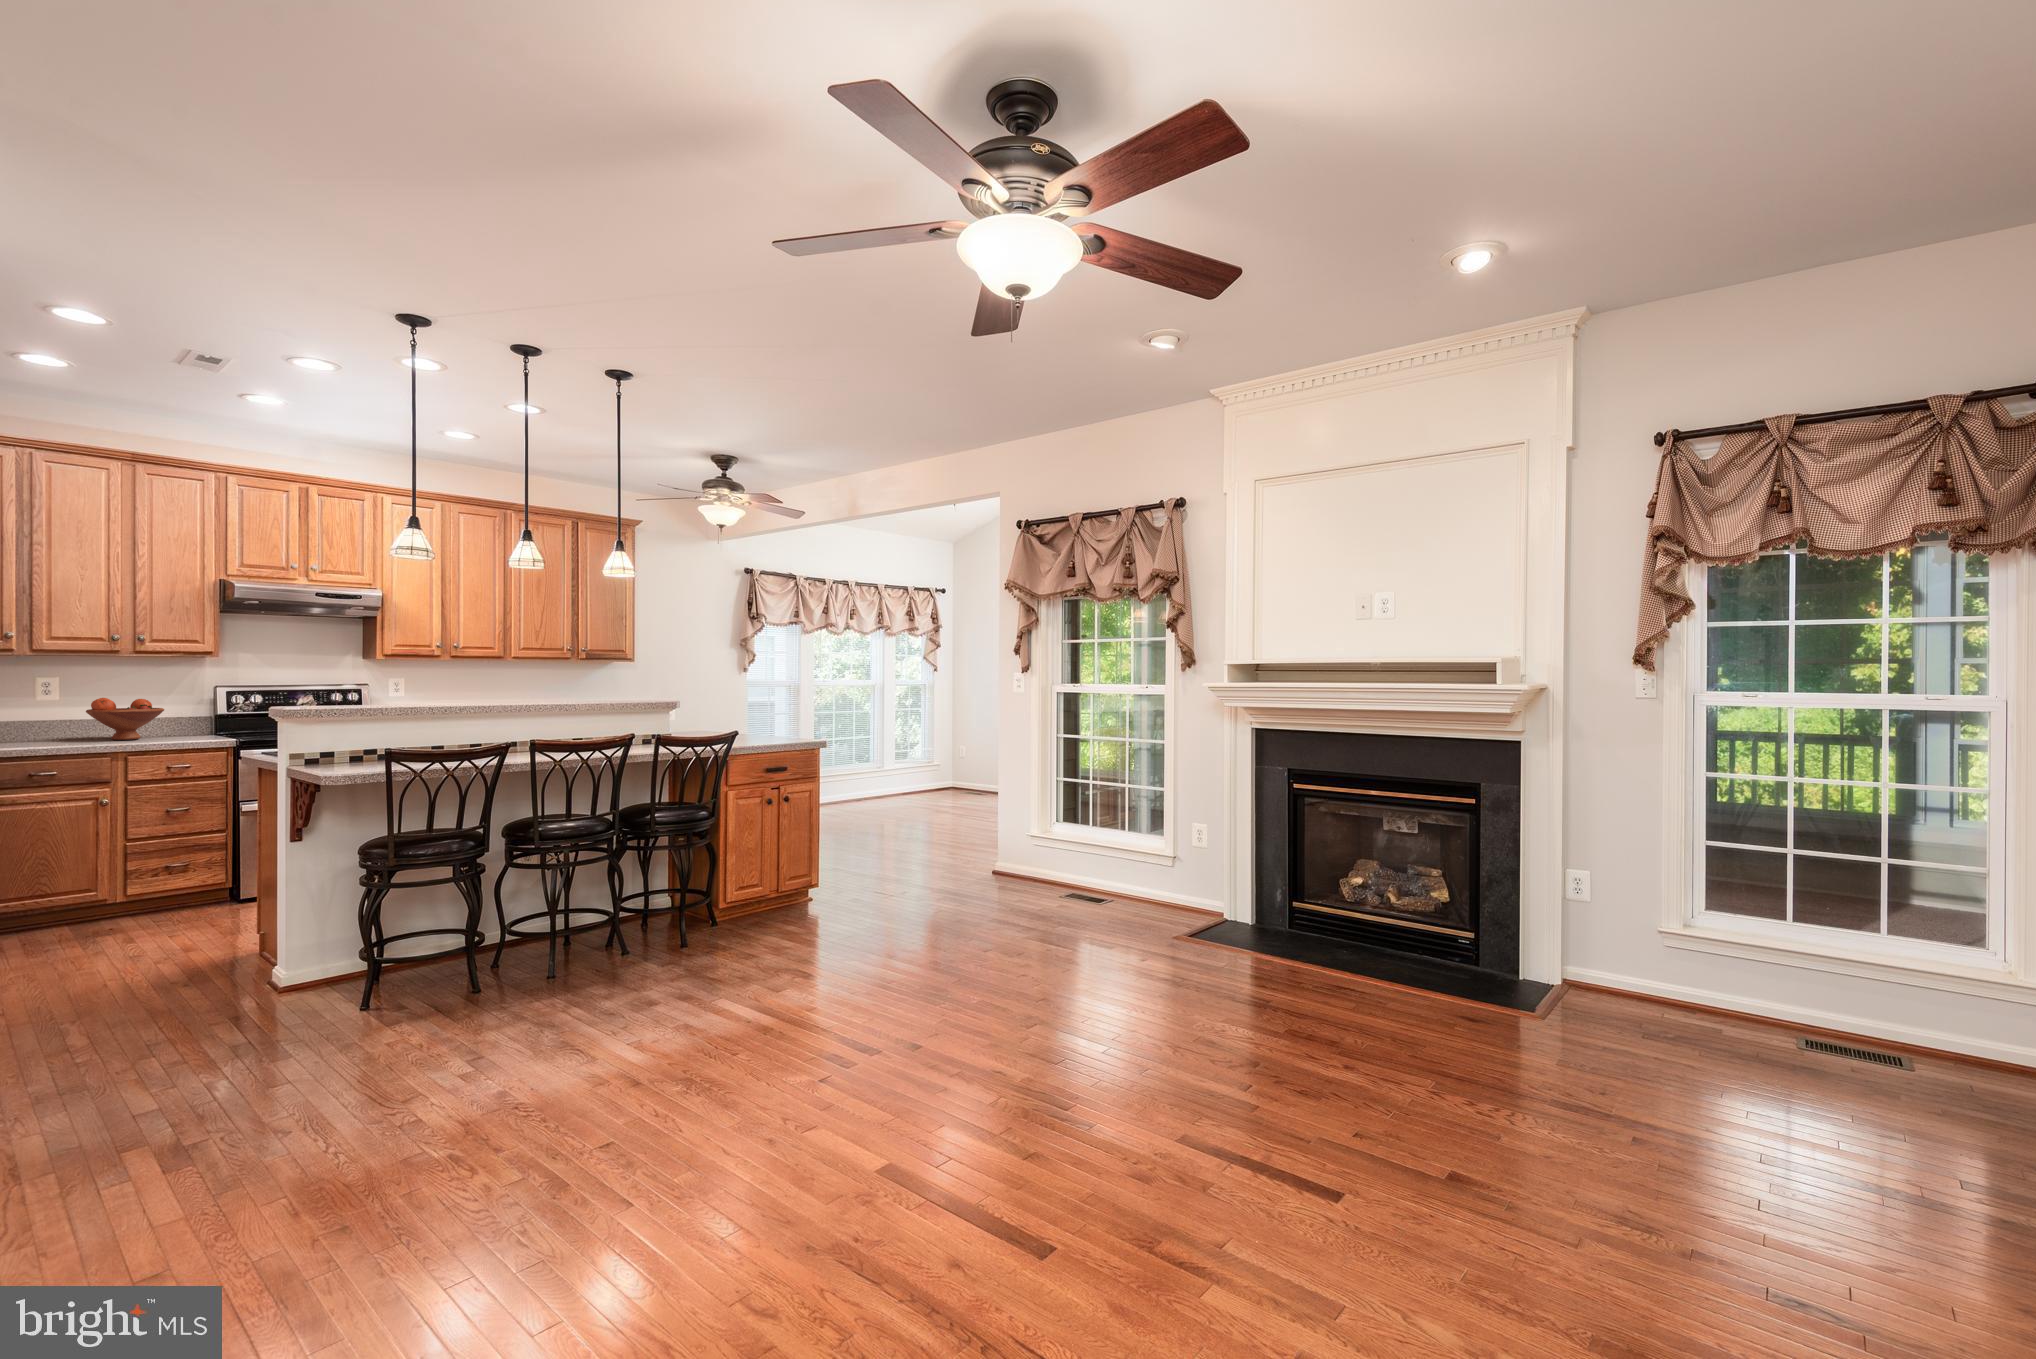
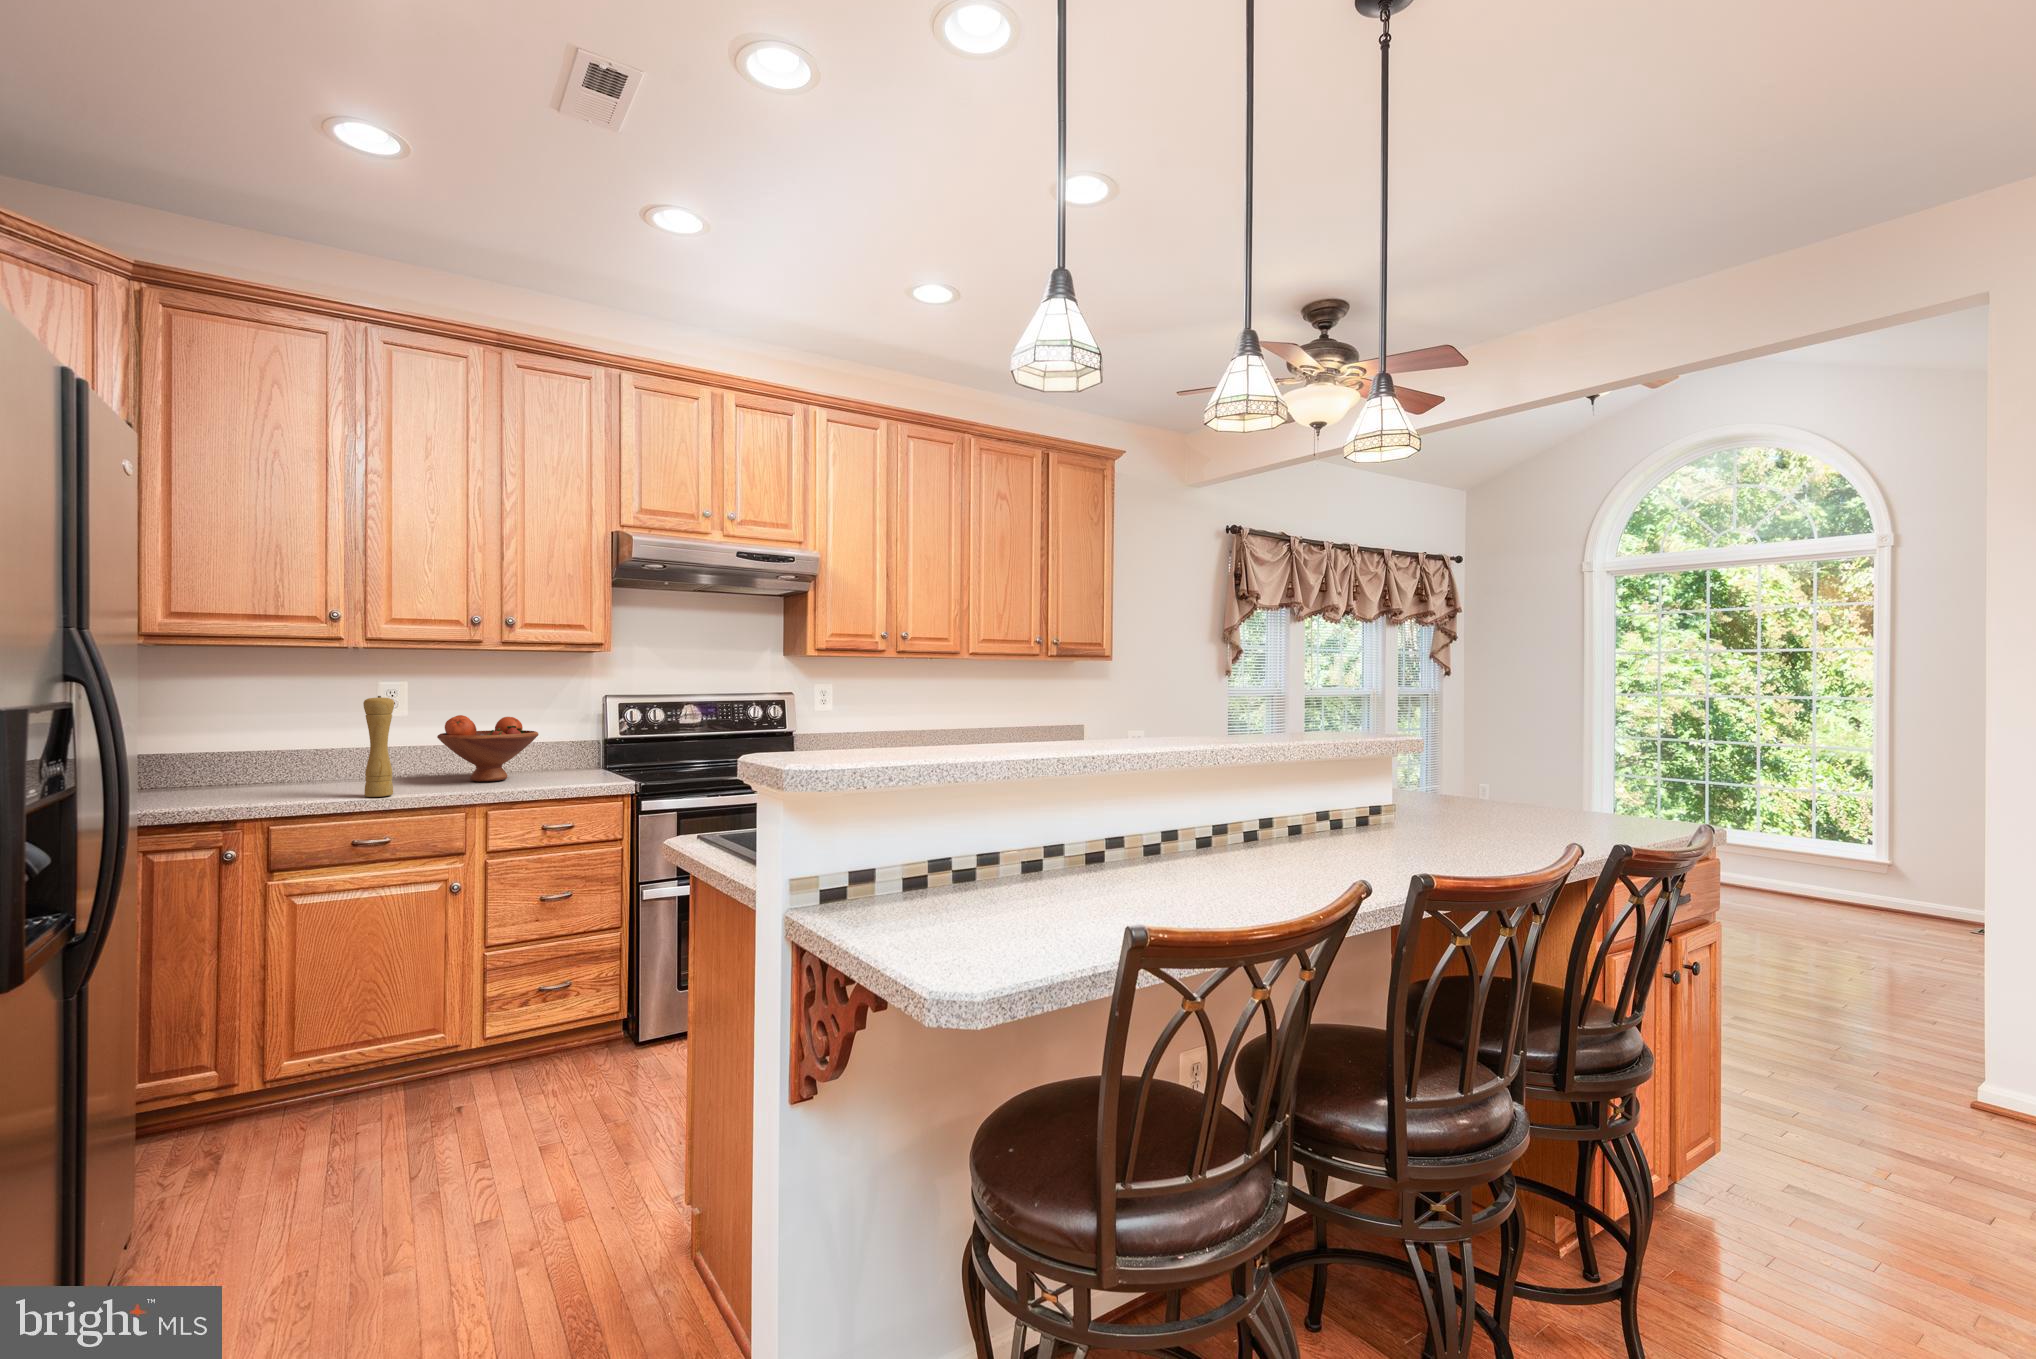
pepper mill: none [33,685,55,747] -> present [363,696,394,797]

